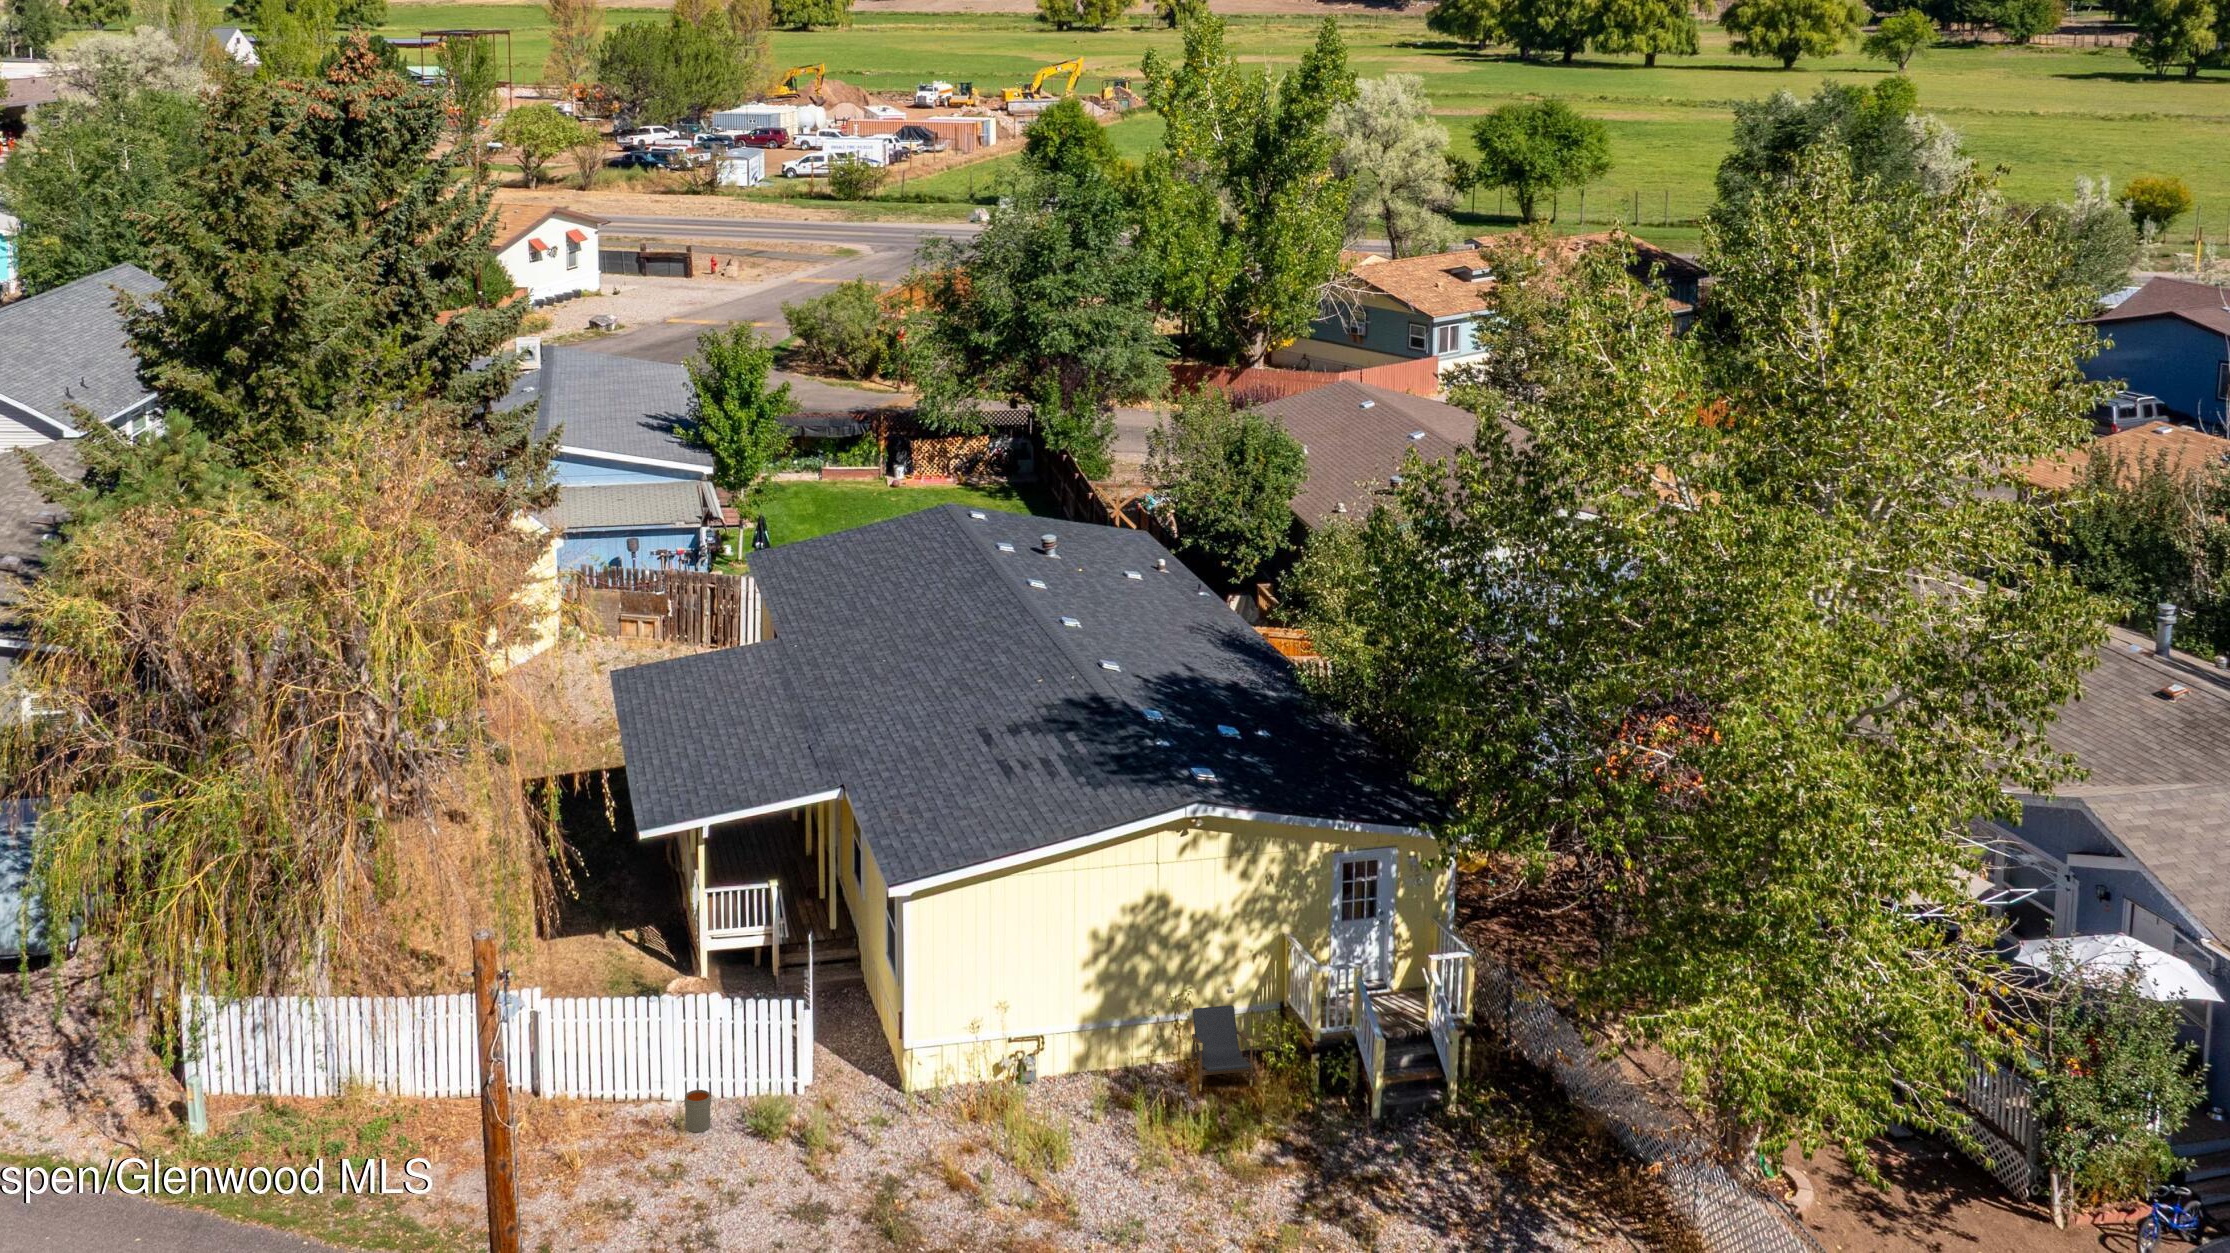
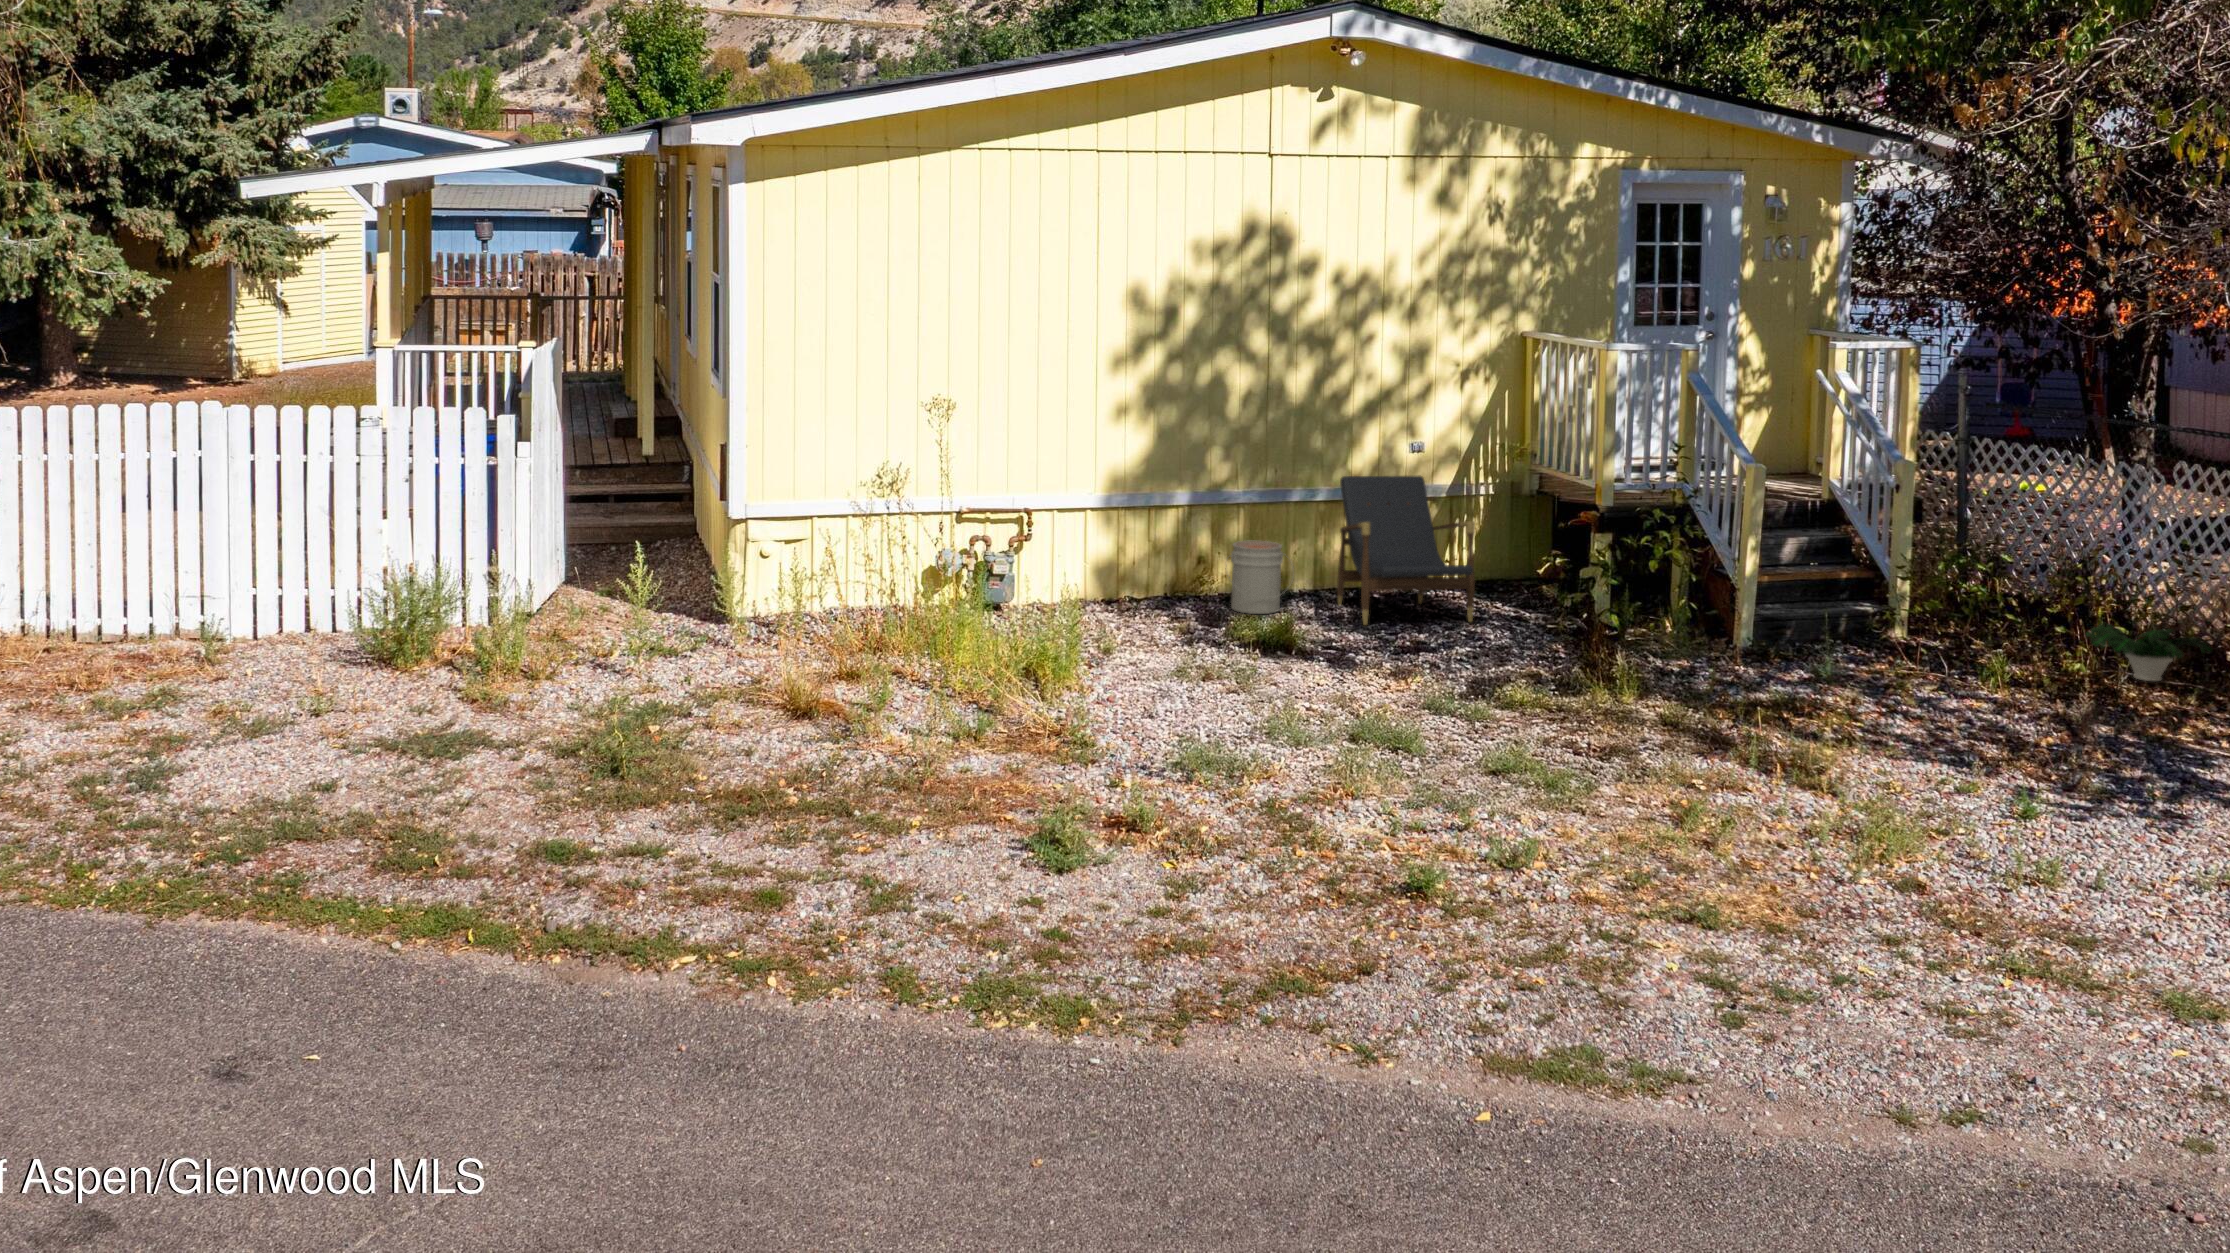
bucket: present [679,1090,716,1132] -> present [1227,540,1283,614]
potted plant: none [1517,1108,1568,1140] -> present [2085,623,2213,681]

